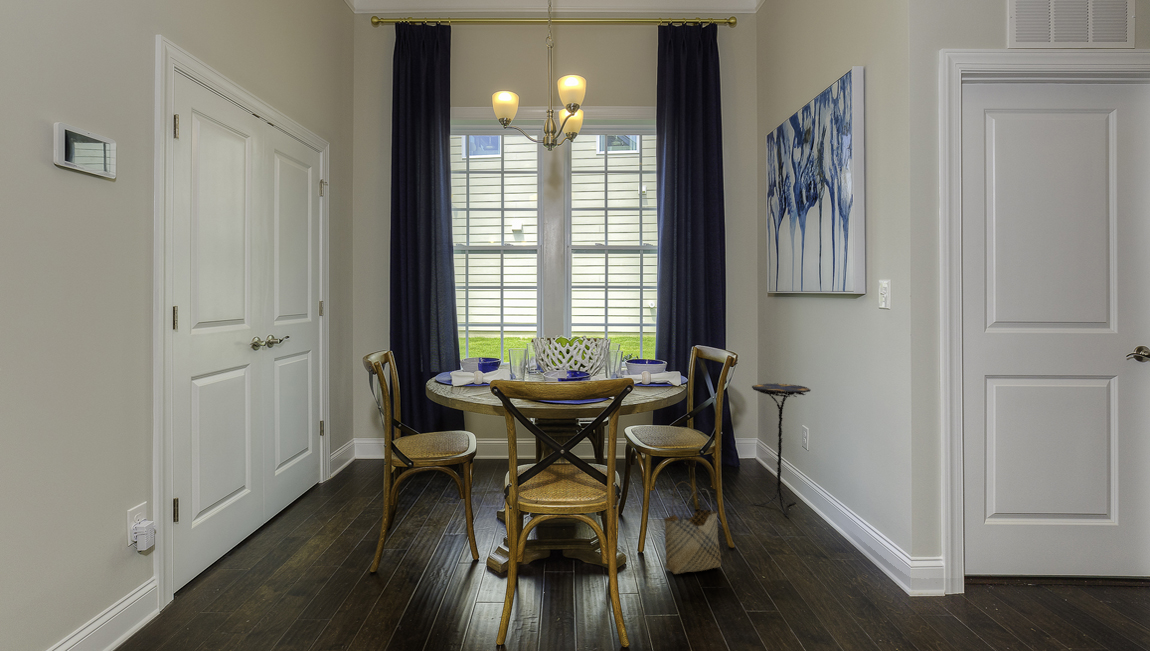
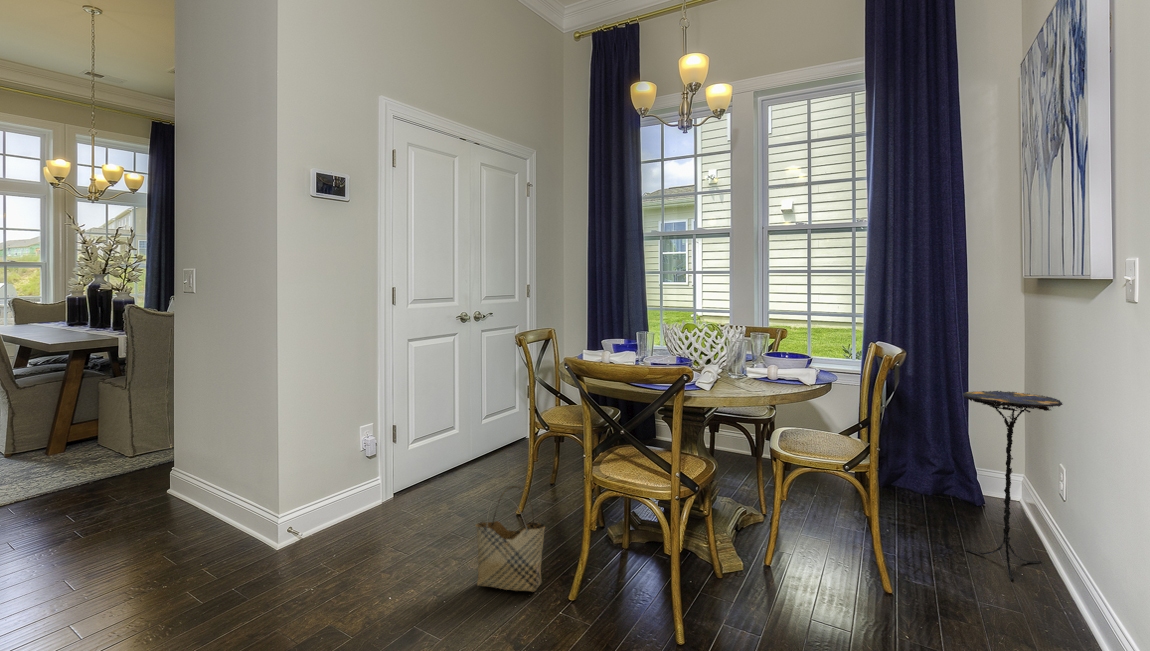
woven basket: present [664,481,721,574] -> present [476,486,545,592]

